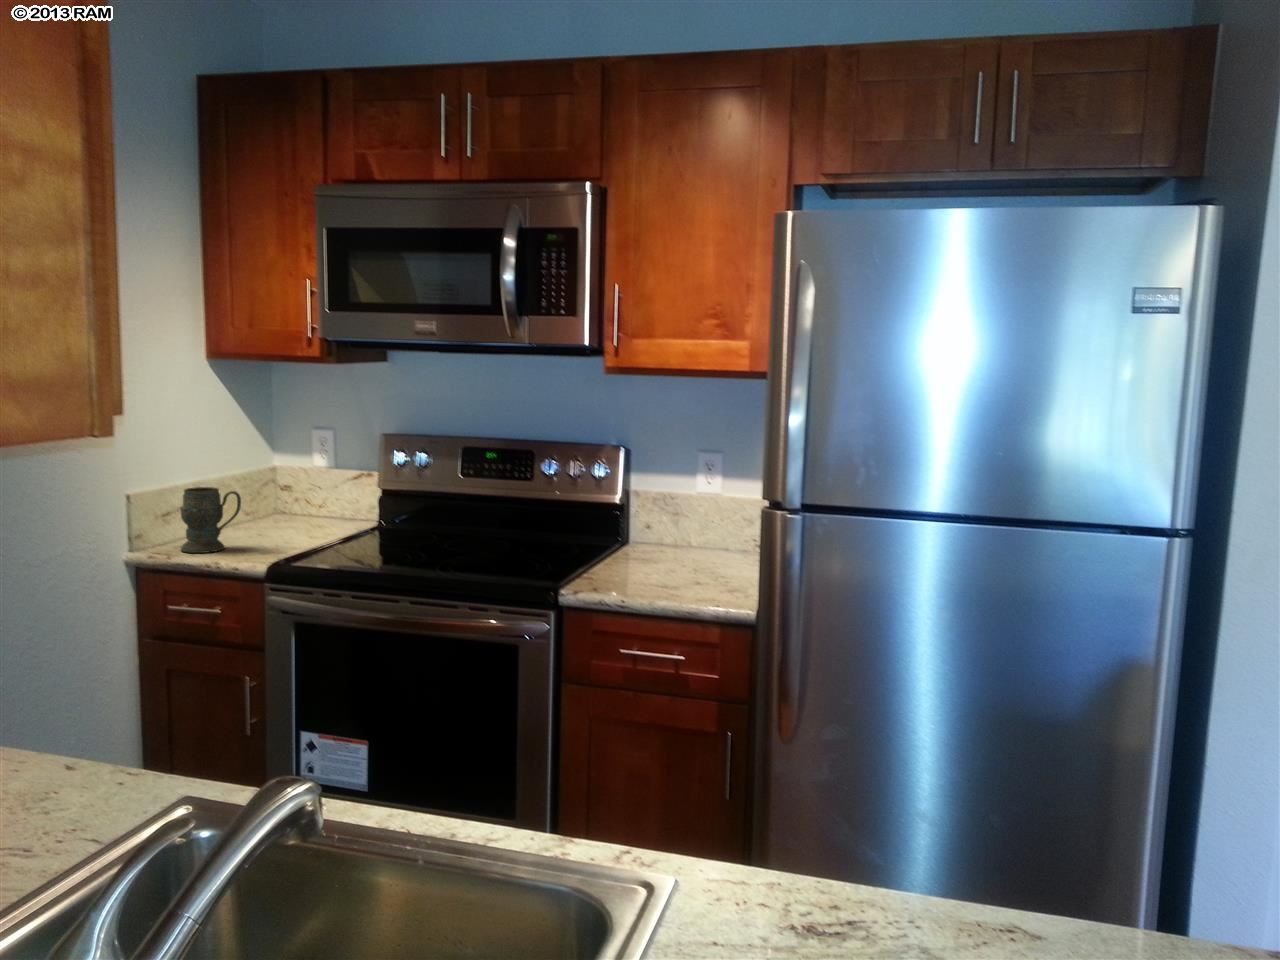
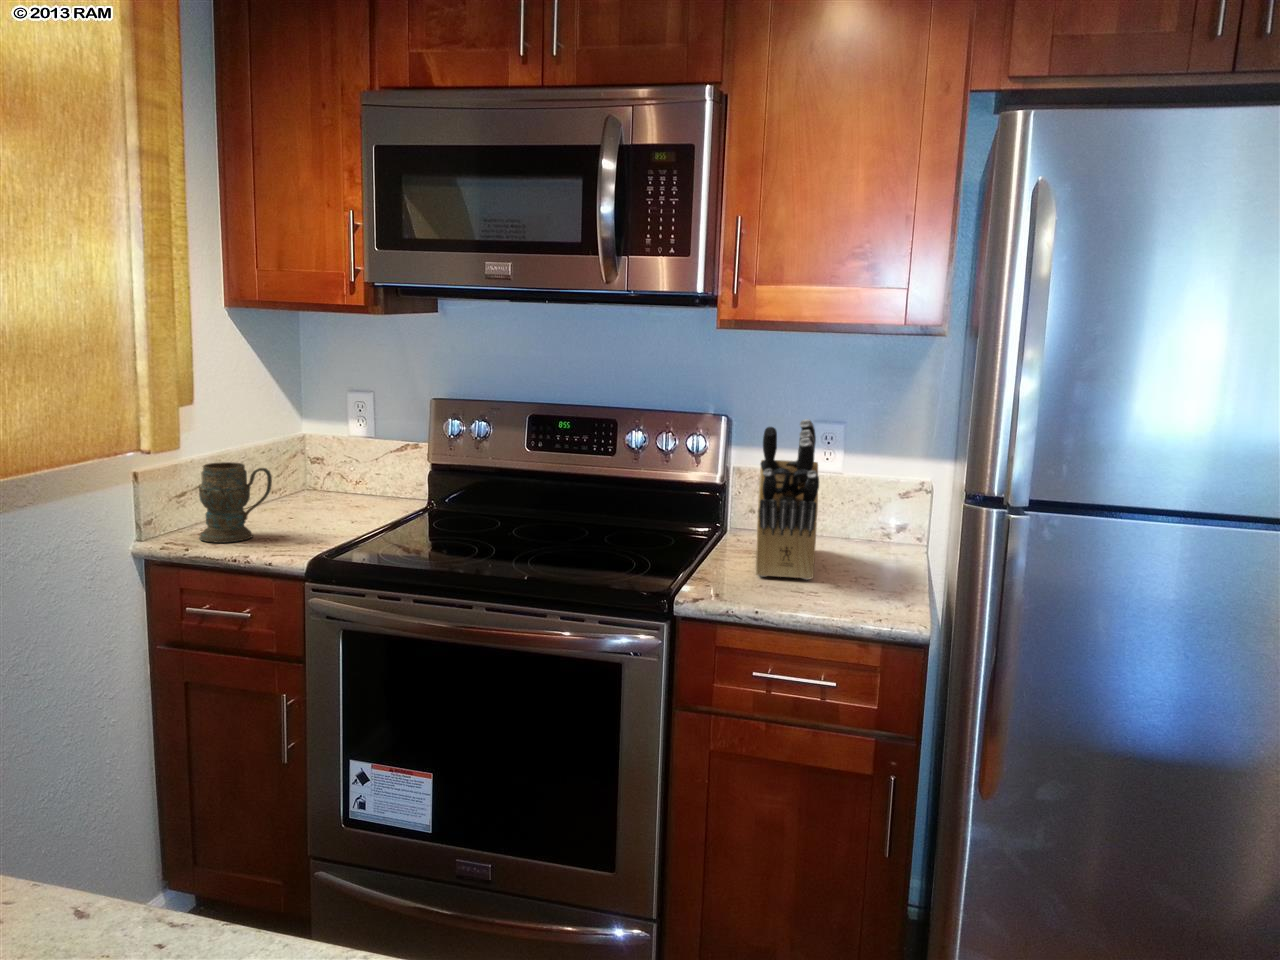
knife block: none [630,447,690,579] -> present [756,419,819,580]

